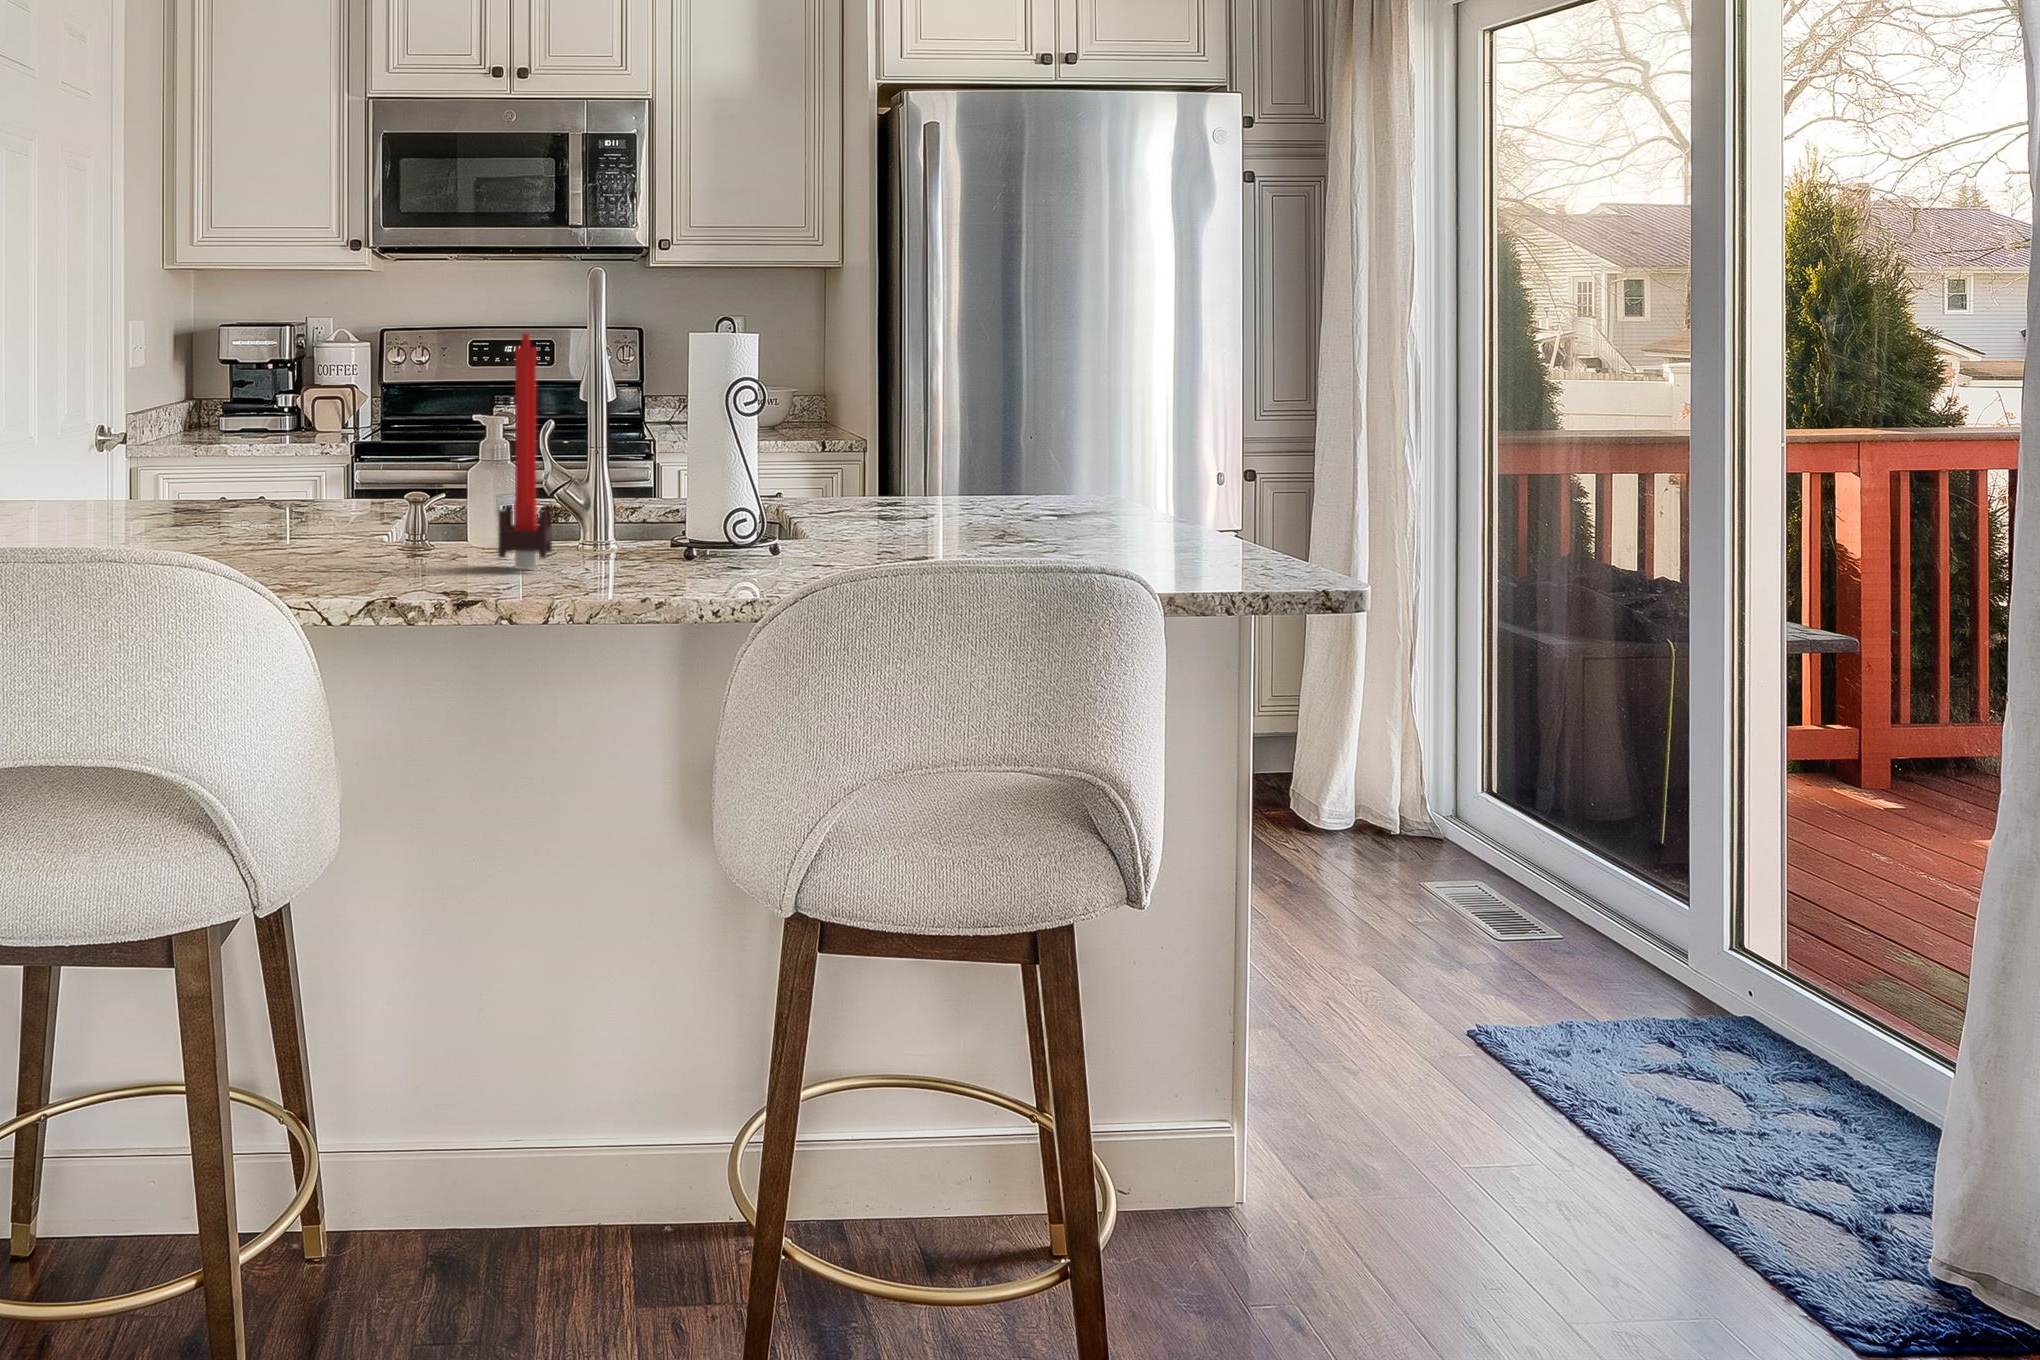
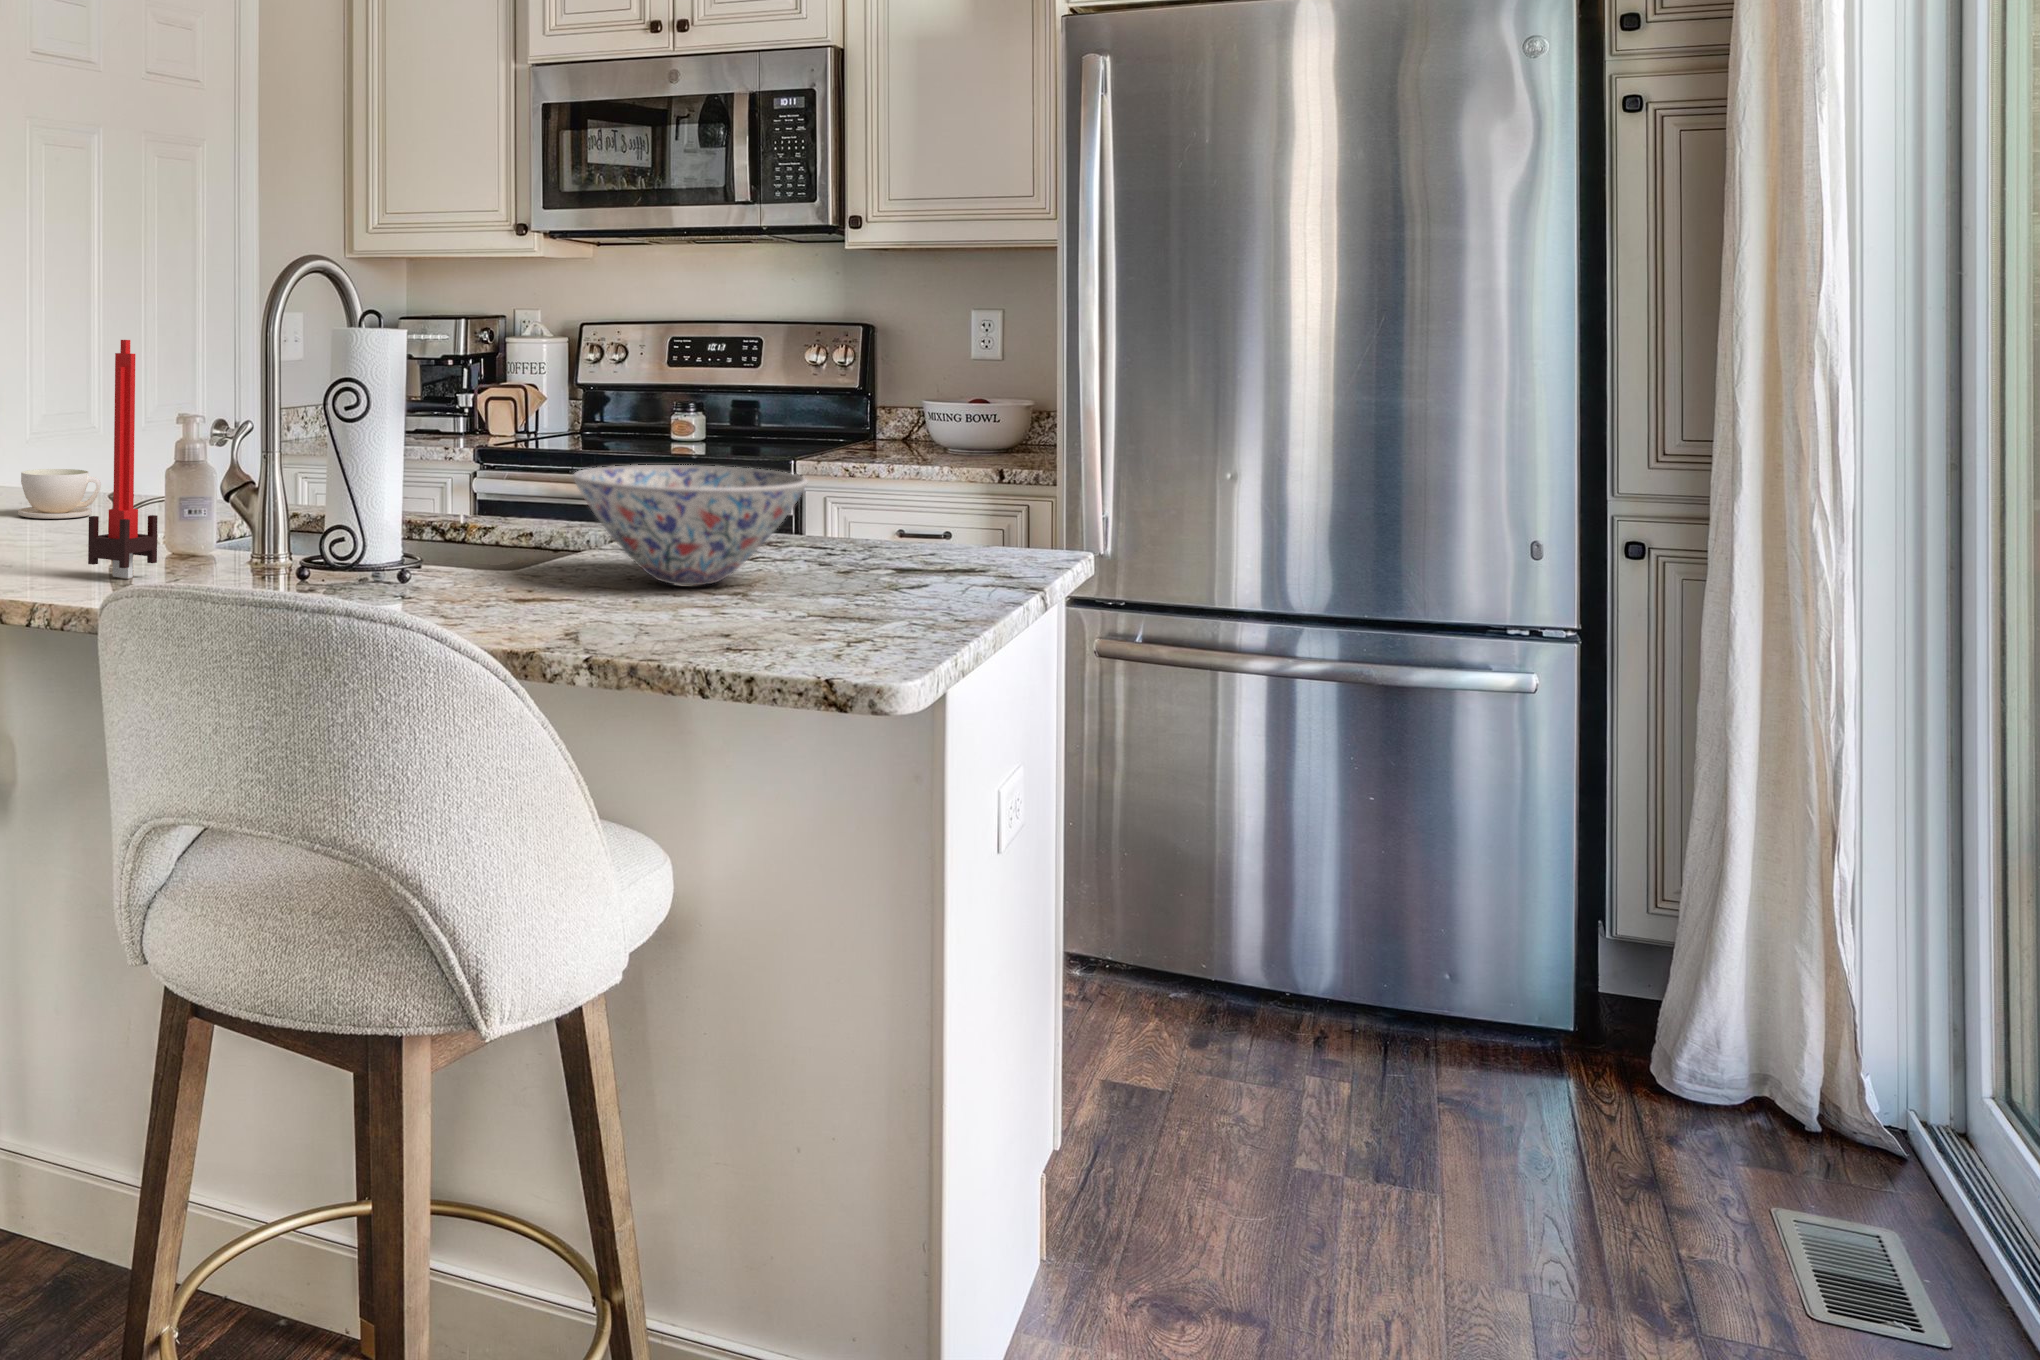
bowl: none [866,433,1070,534] -> present [573,465,807,585]
coffee cup: none [184,475,266,526] -> present [18,469,101,519]

